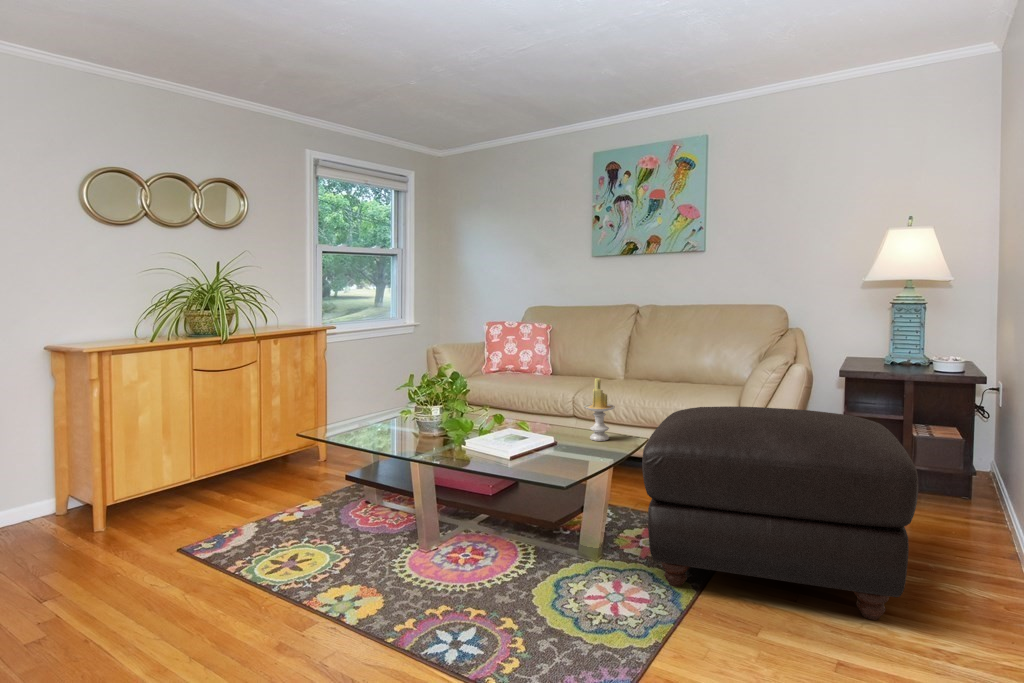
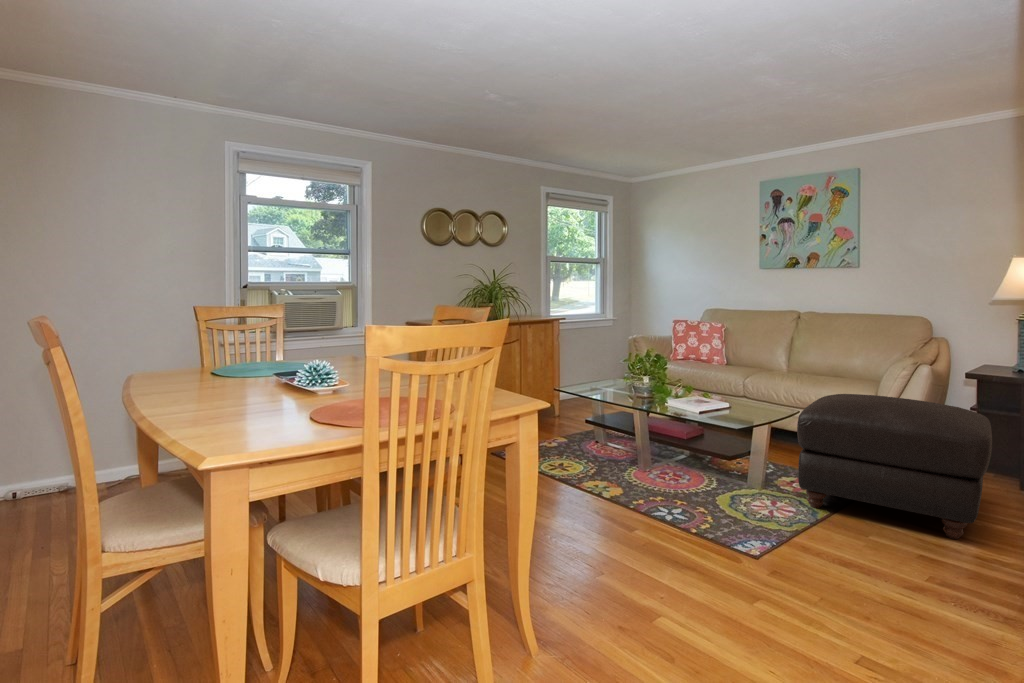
candle: present [584,378,615,441] -> none [756,368,780,412]

